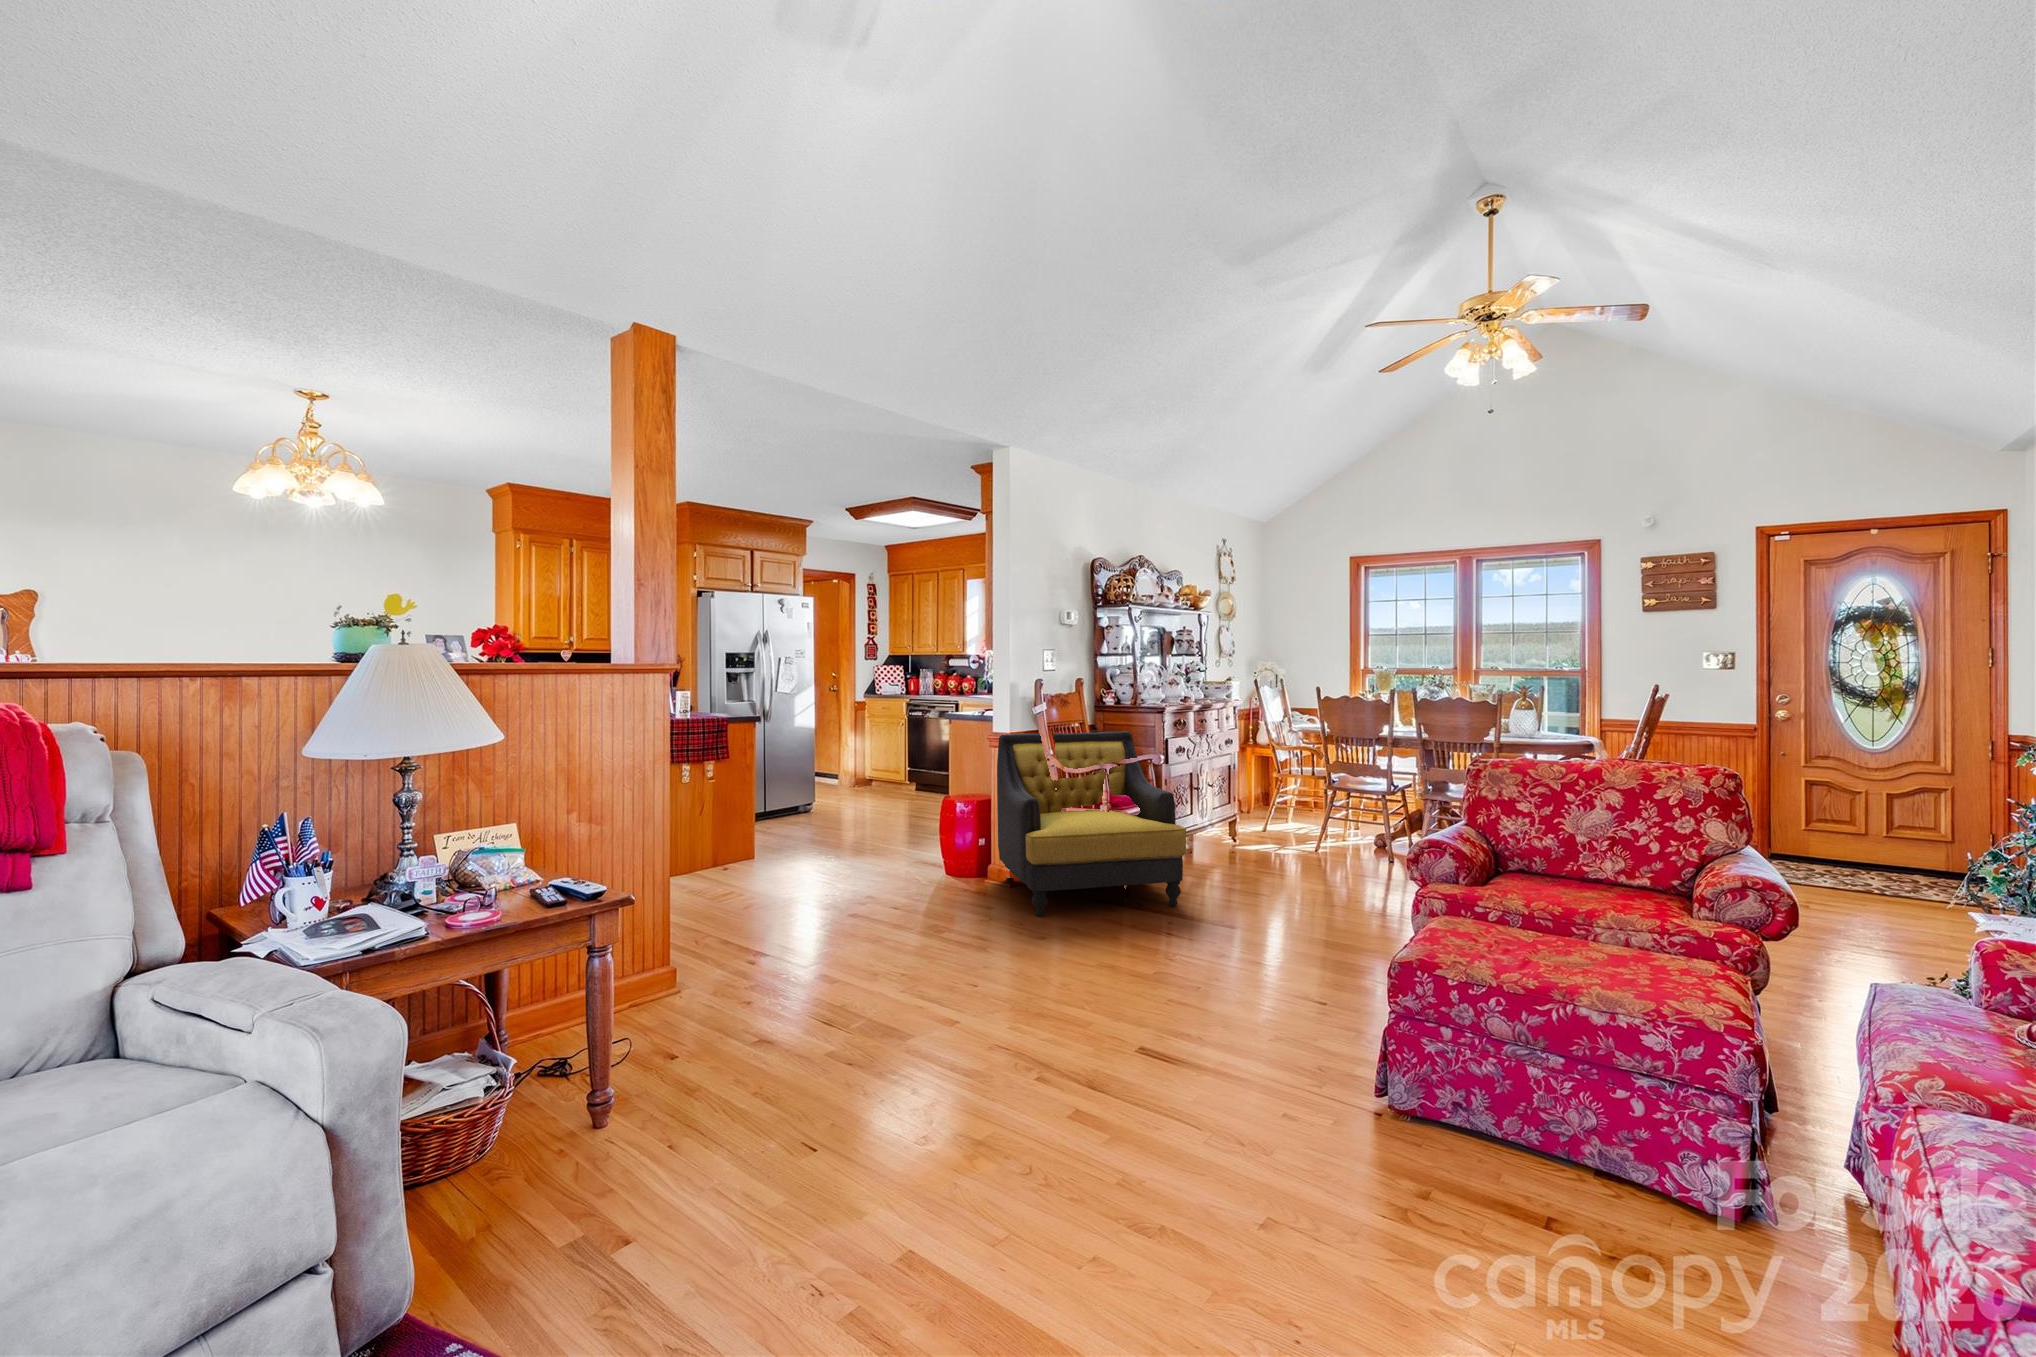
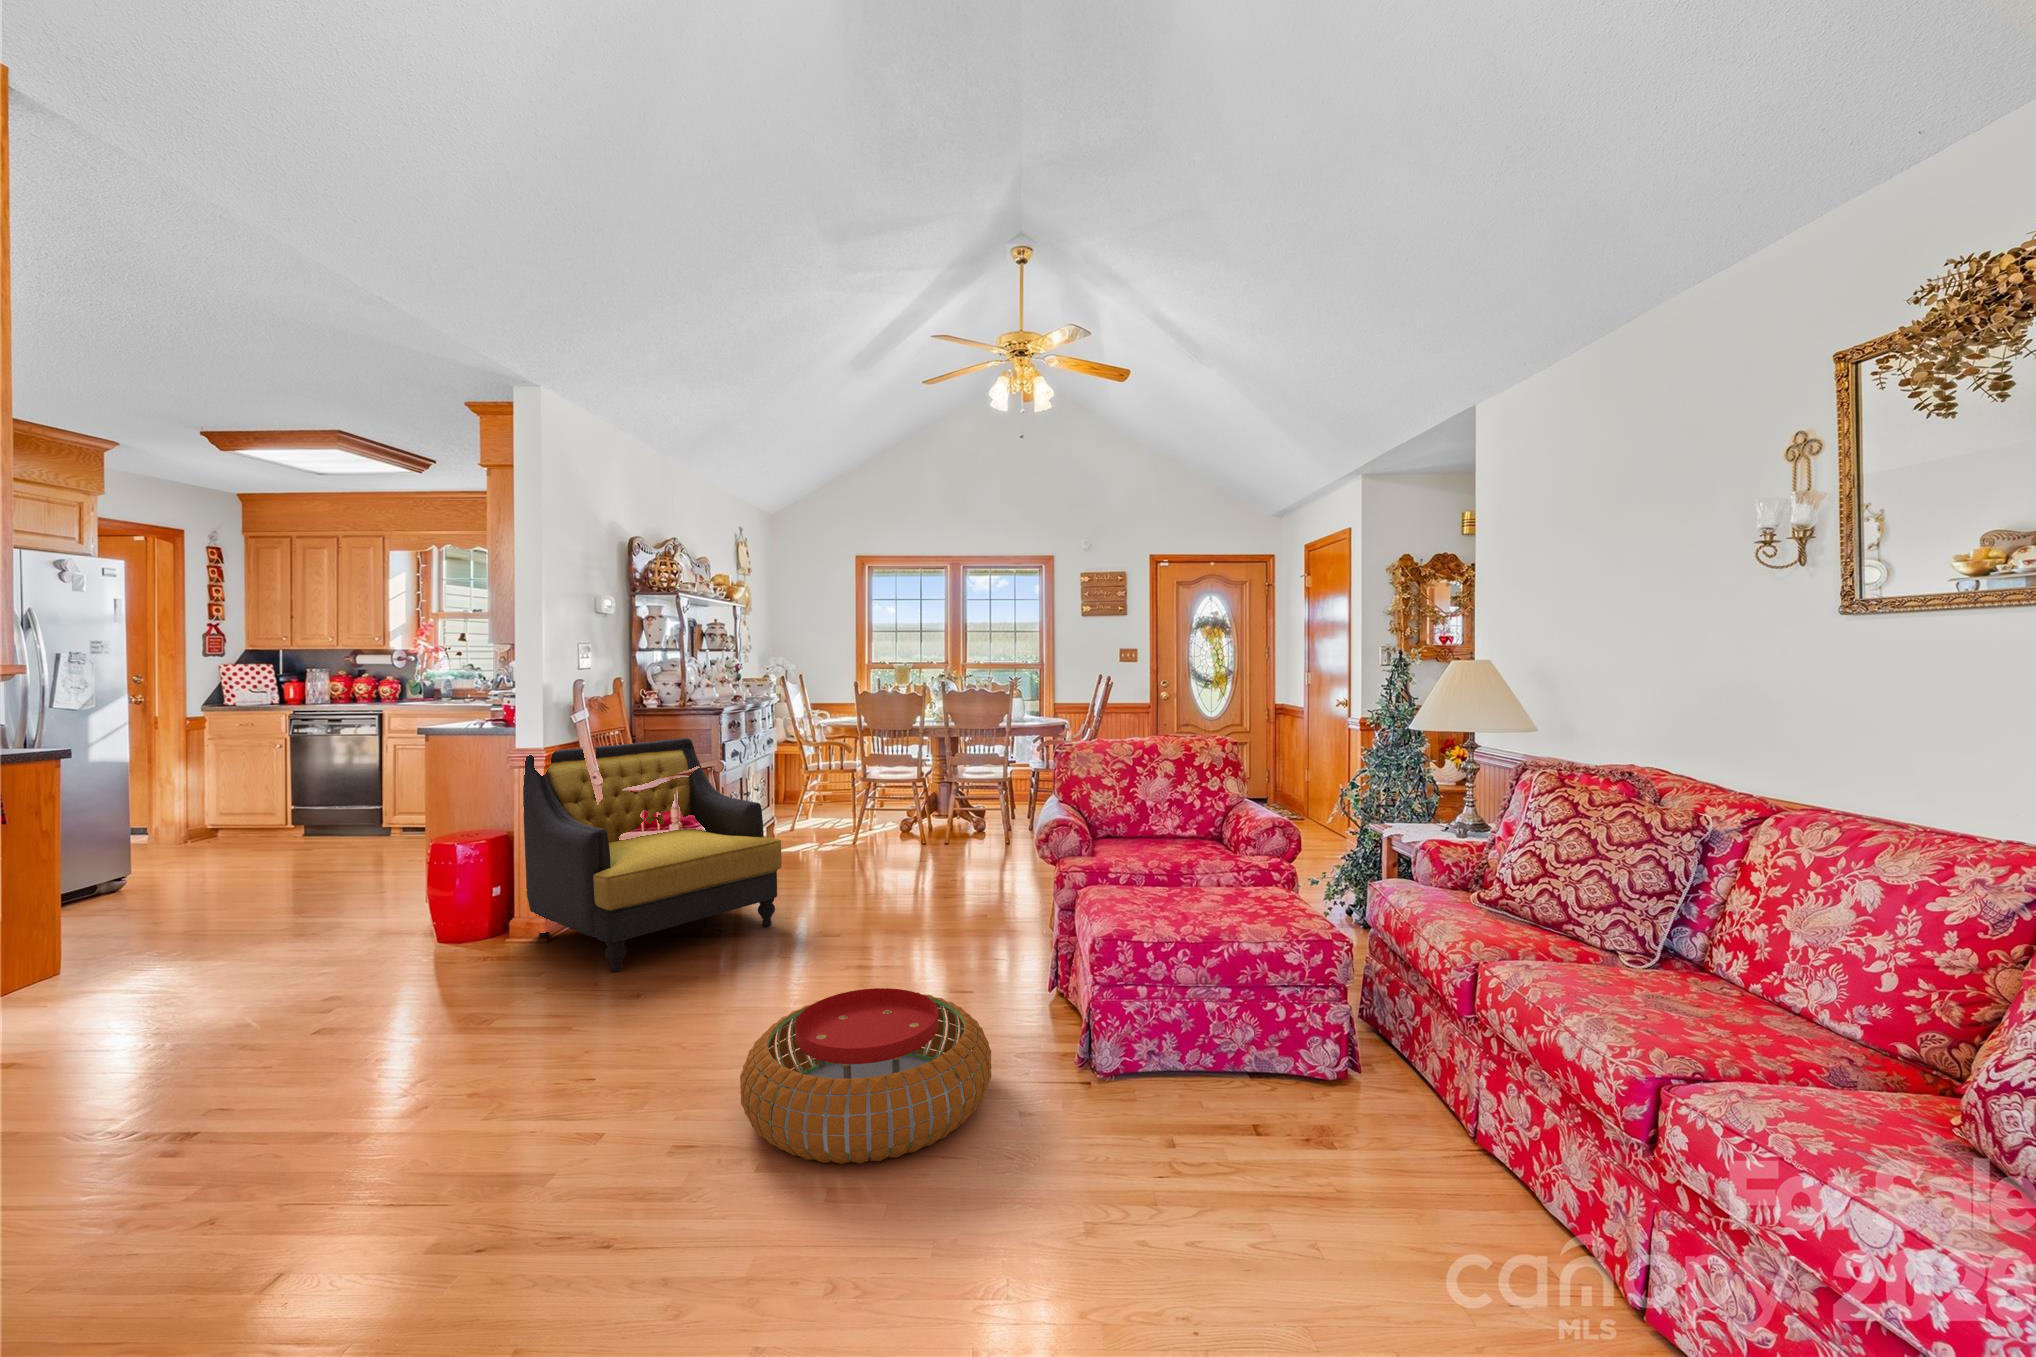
pouf: none [1045,961,1274,1112] -> present [740,988,992,1164]

